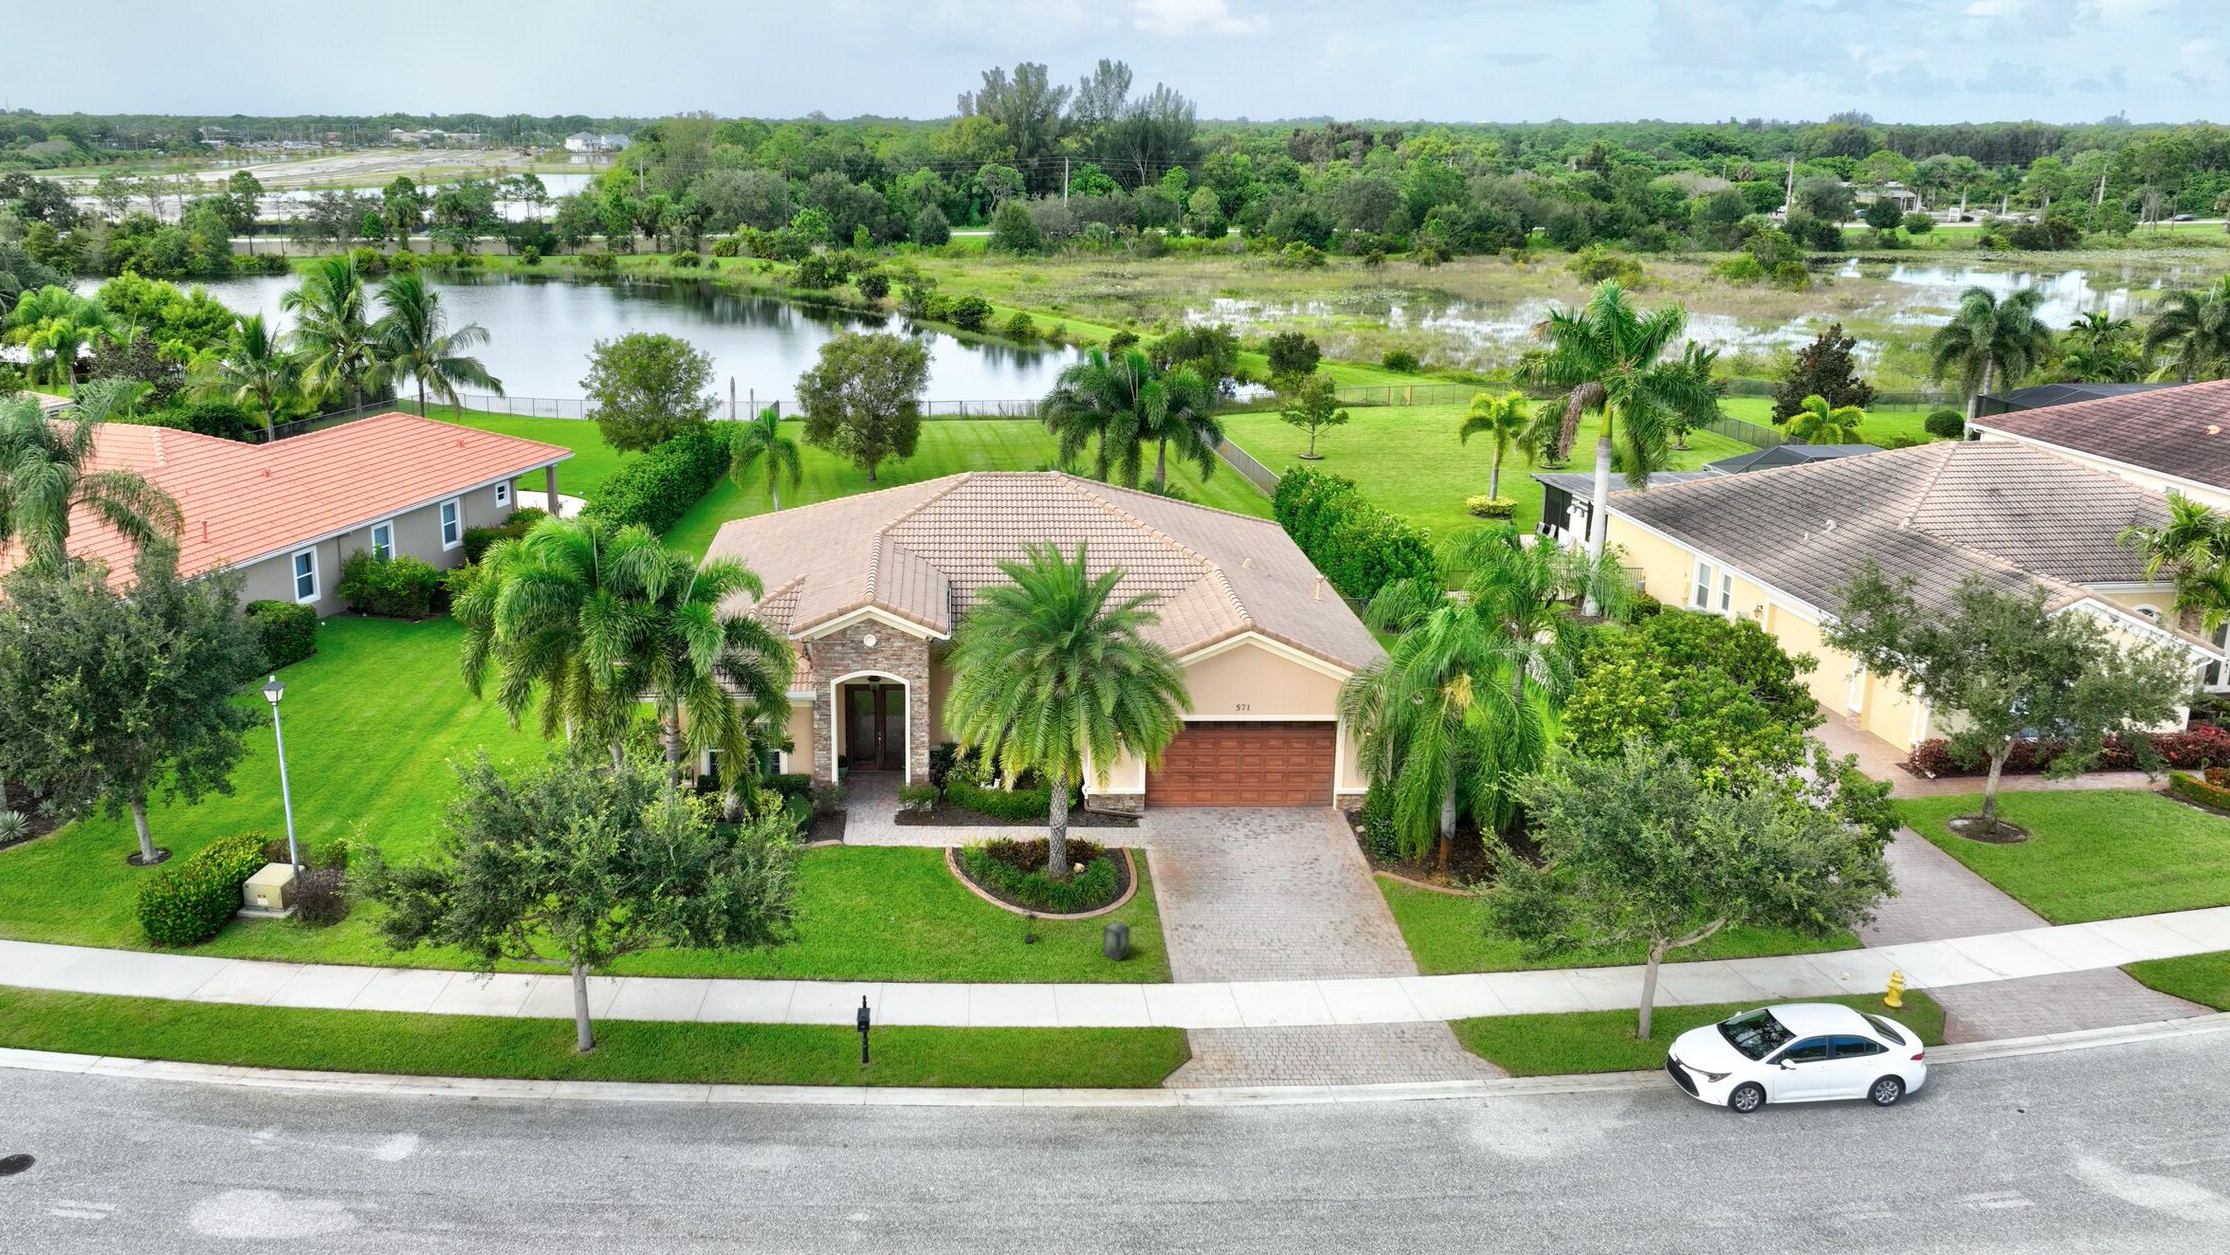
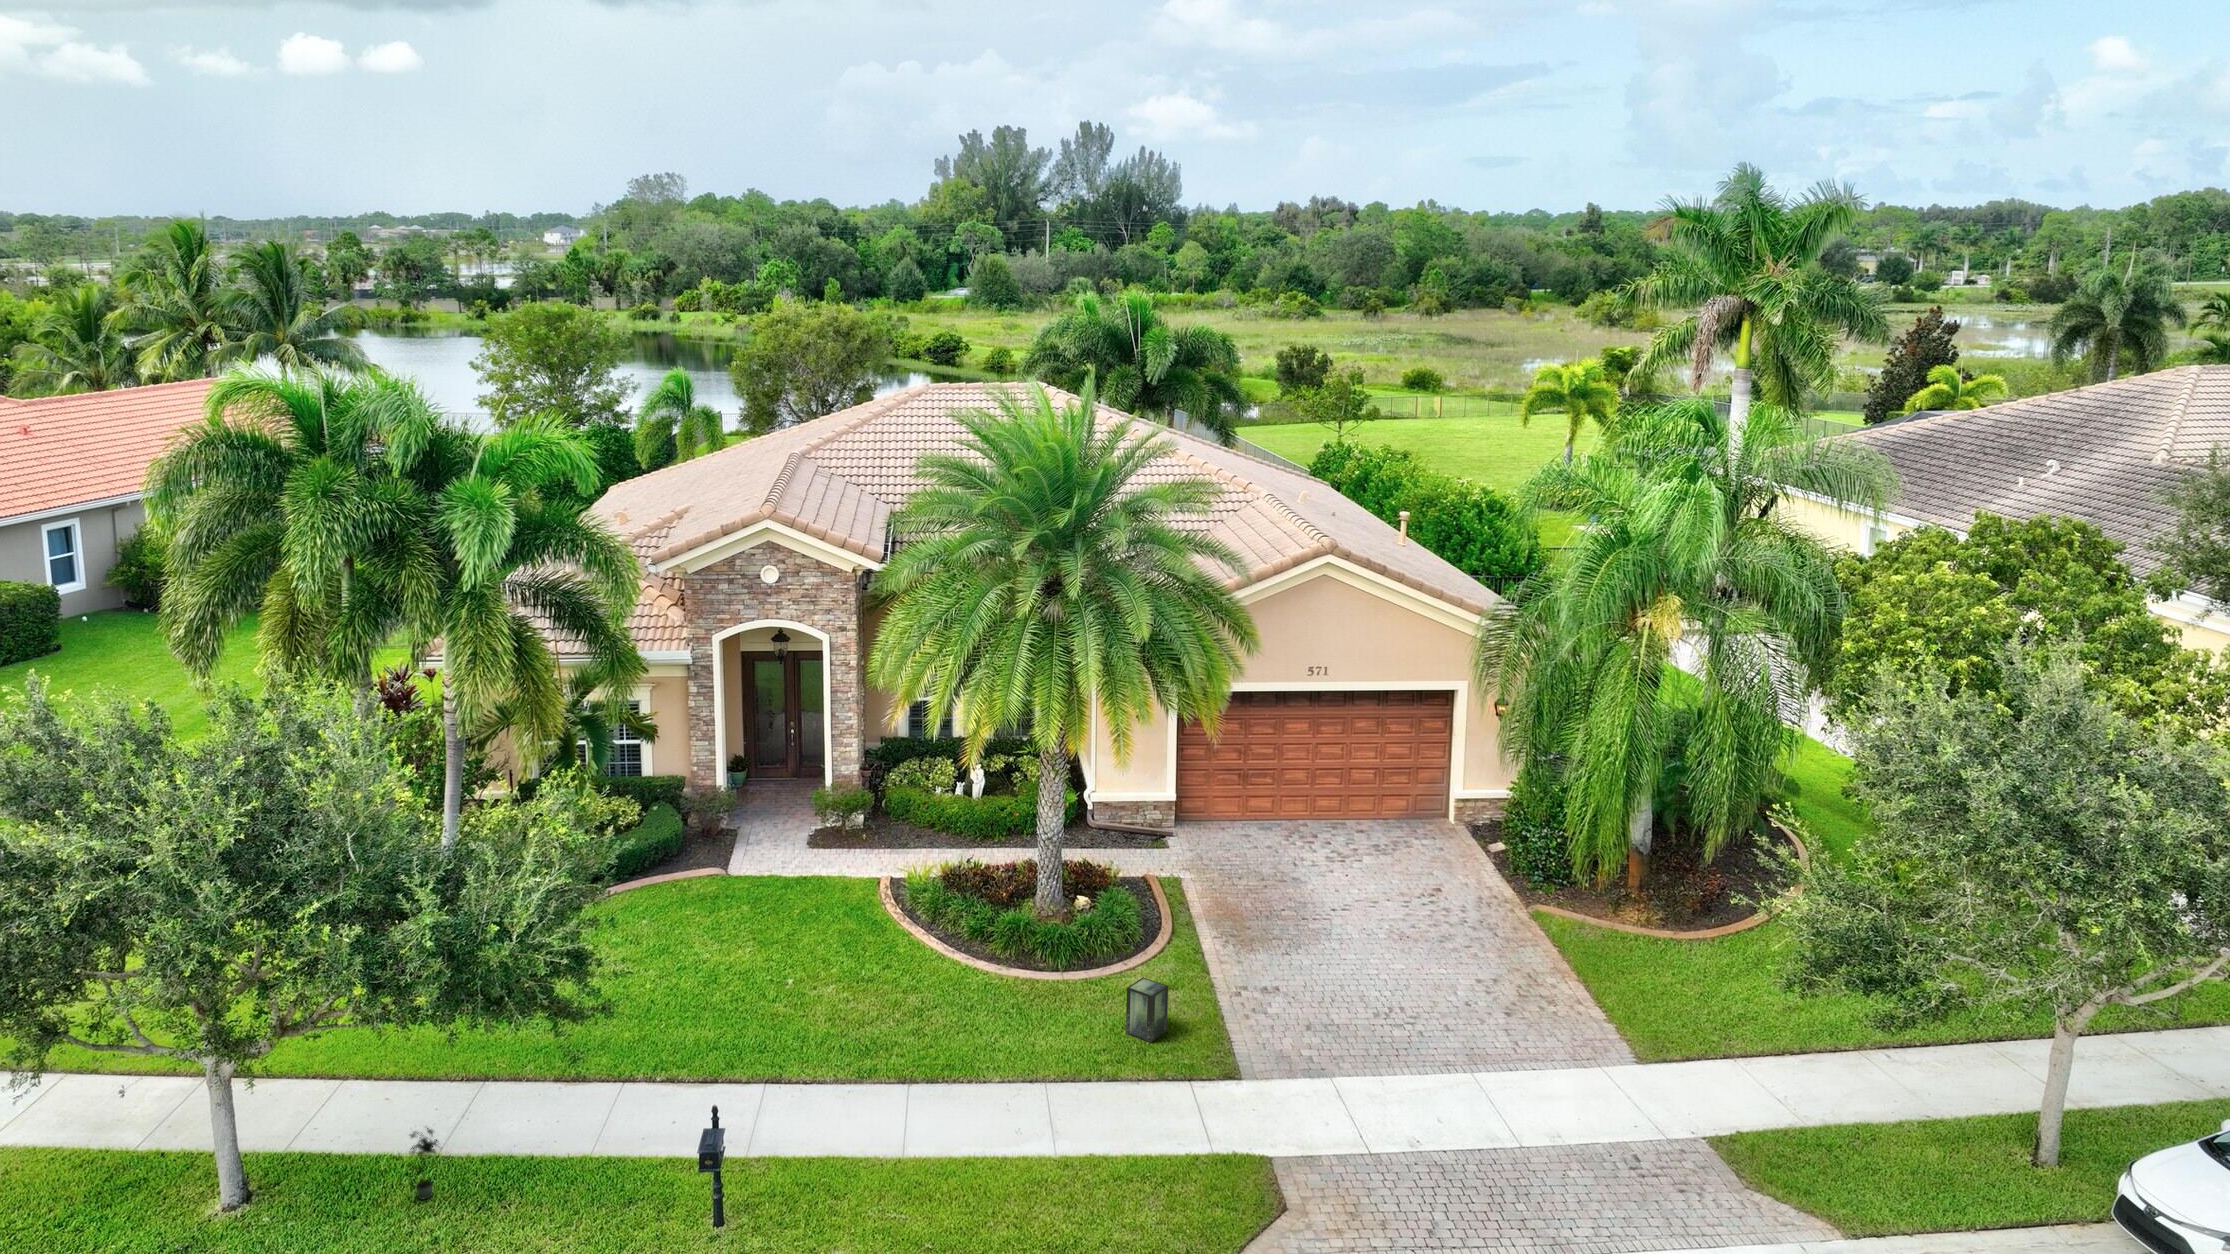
potted plant: present [1024,911,1039,943] -> present [410,1128,439,1200]

